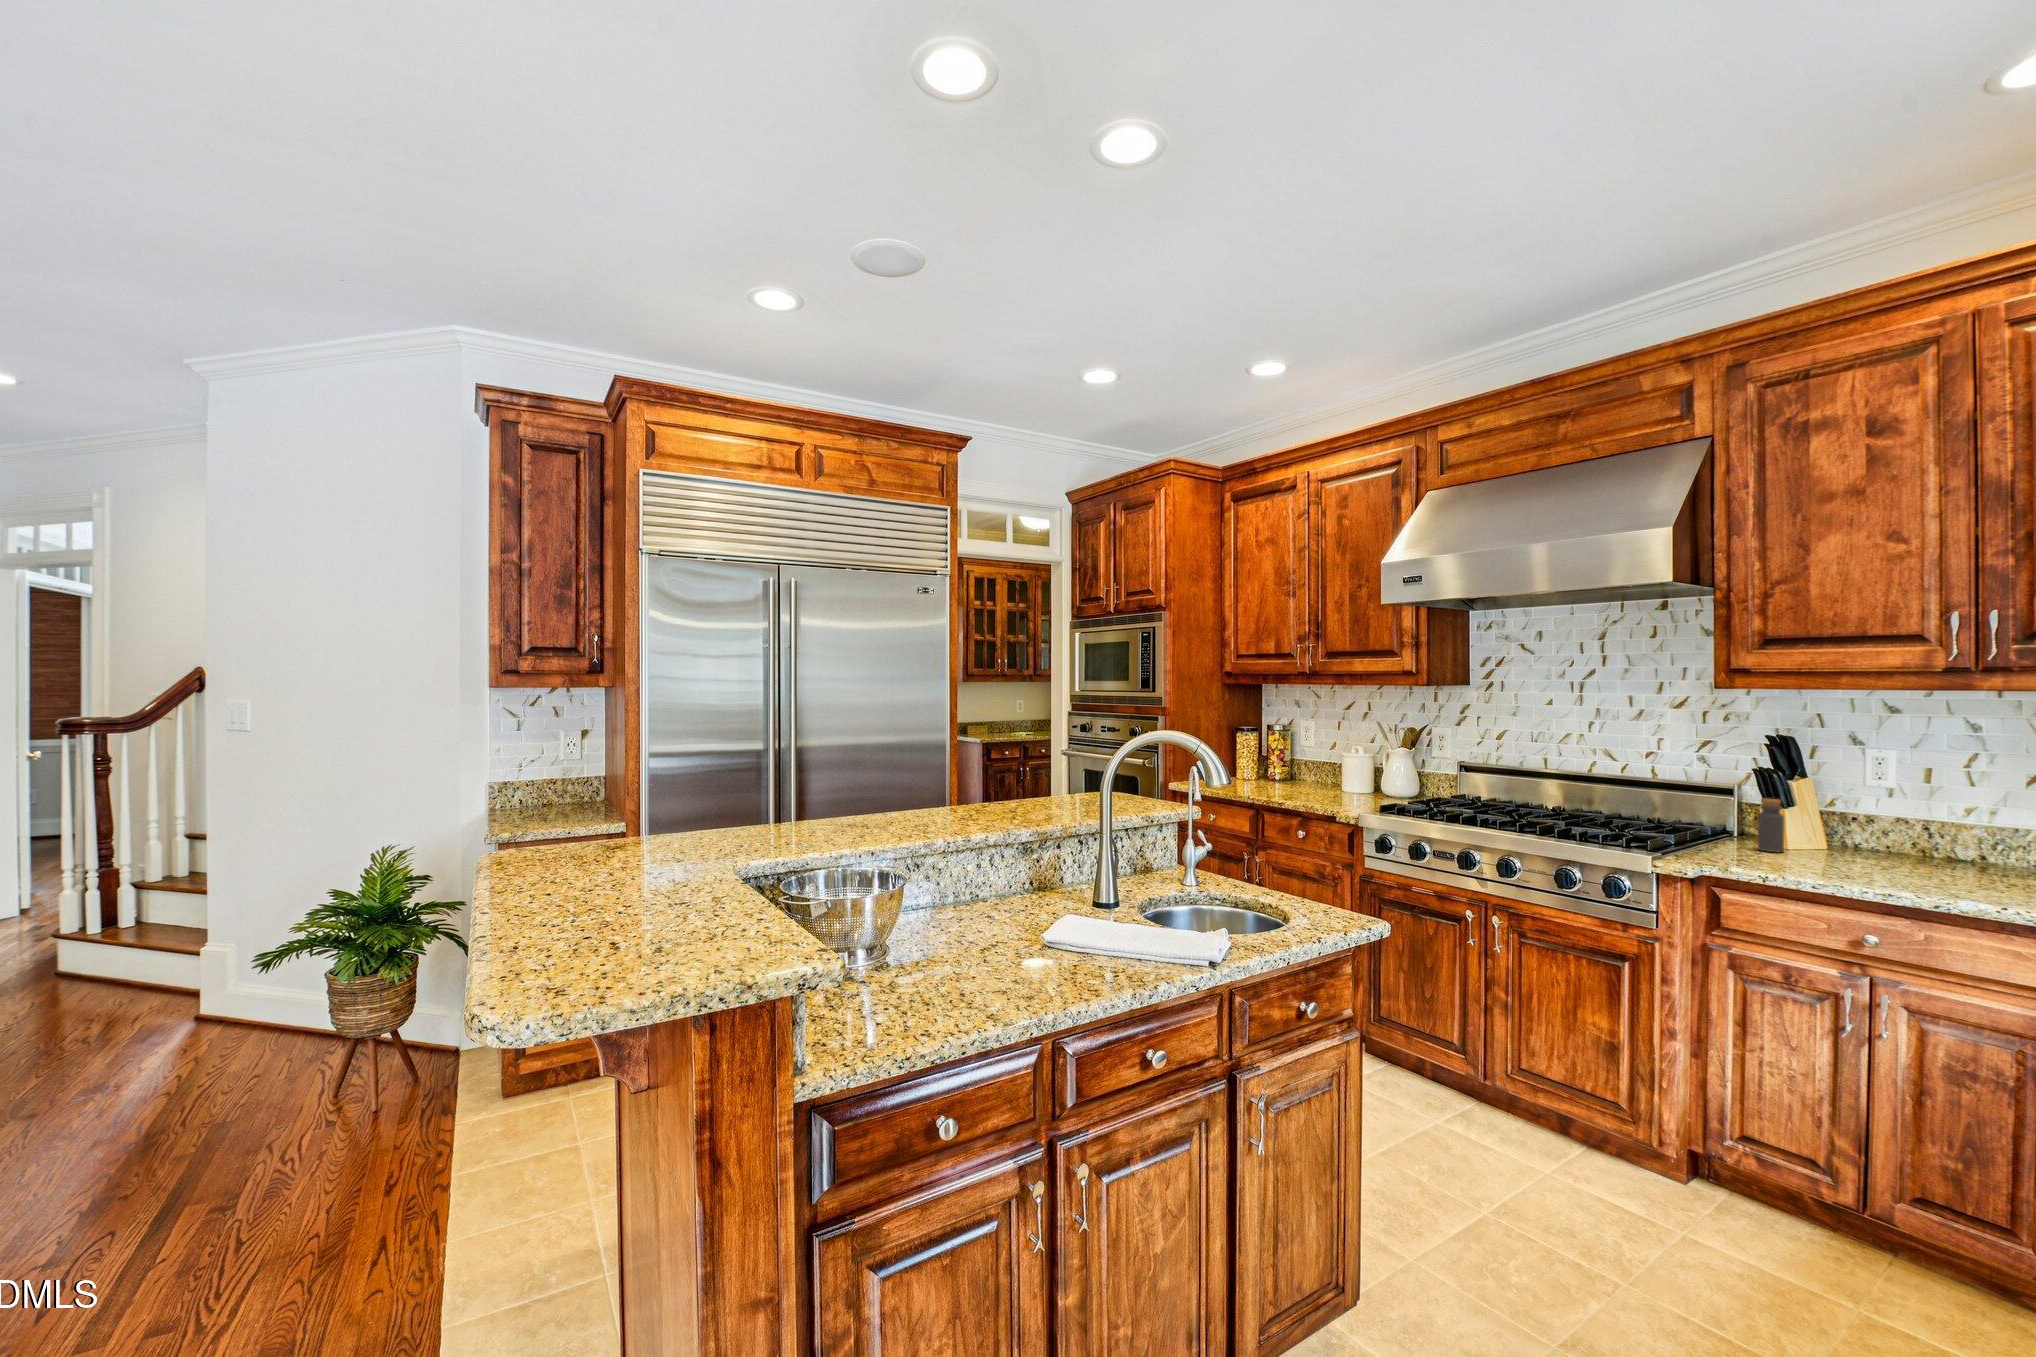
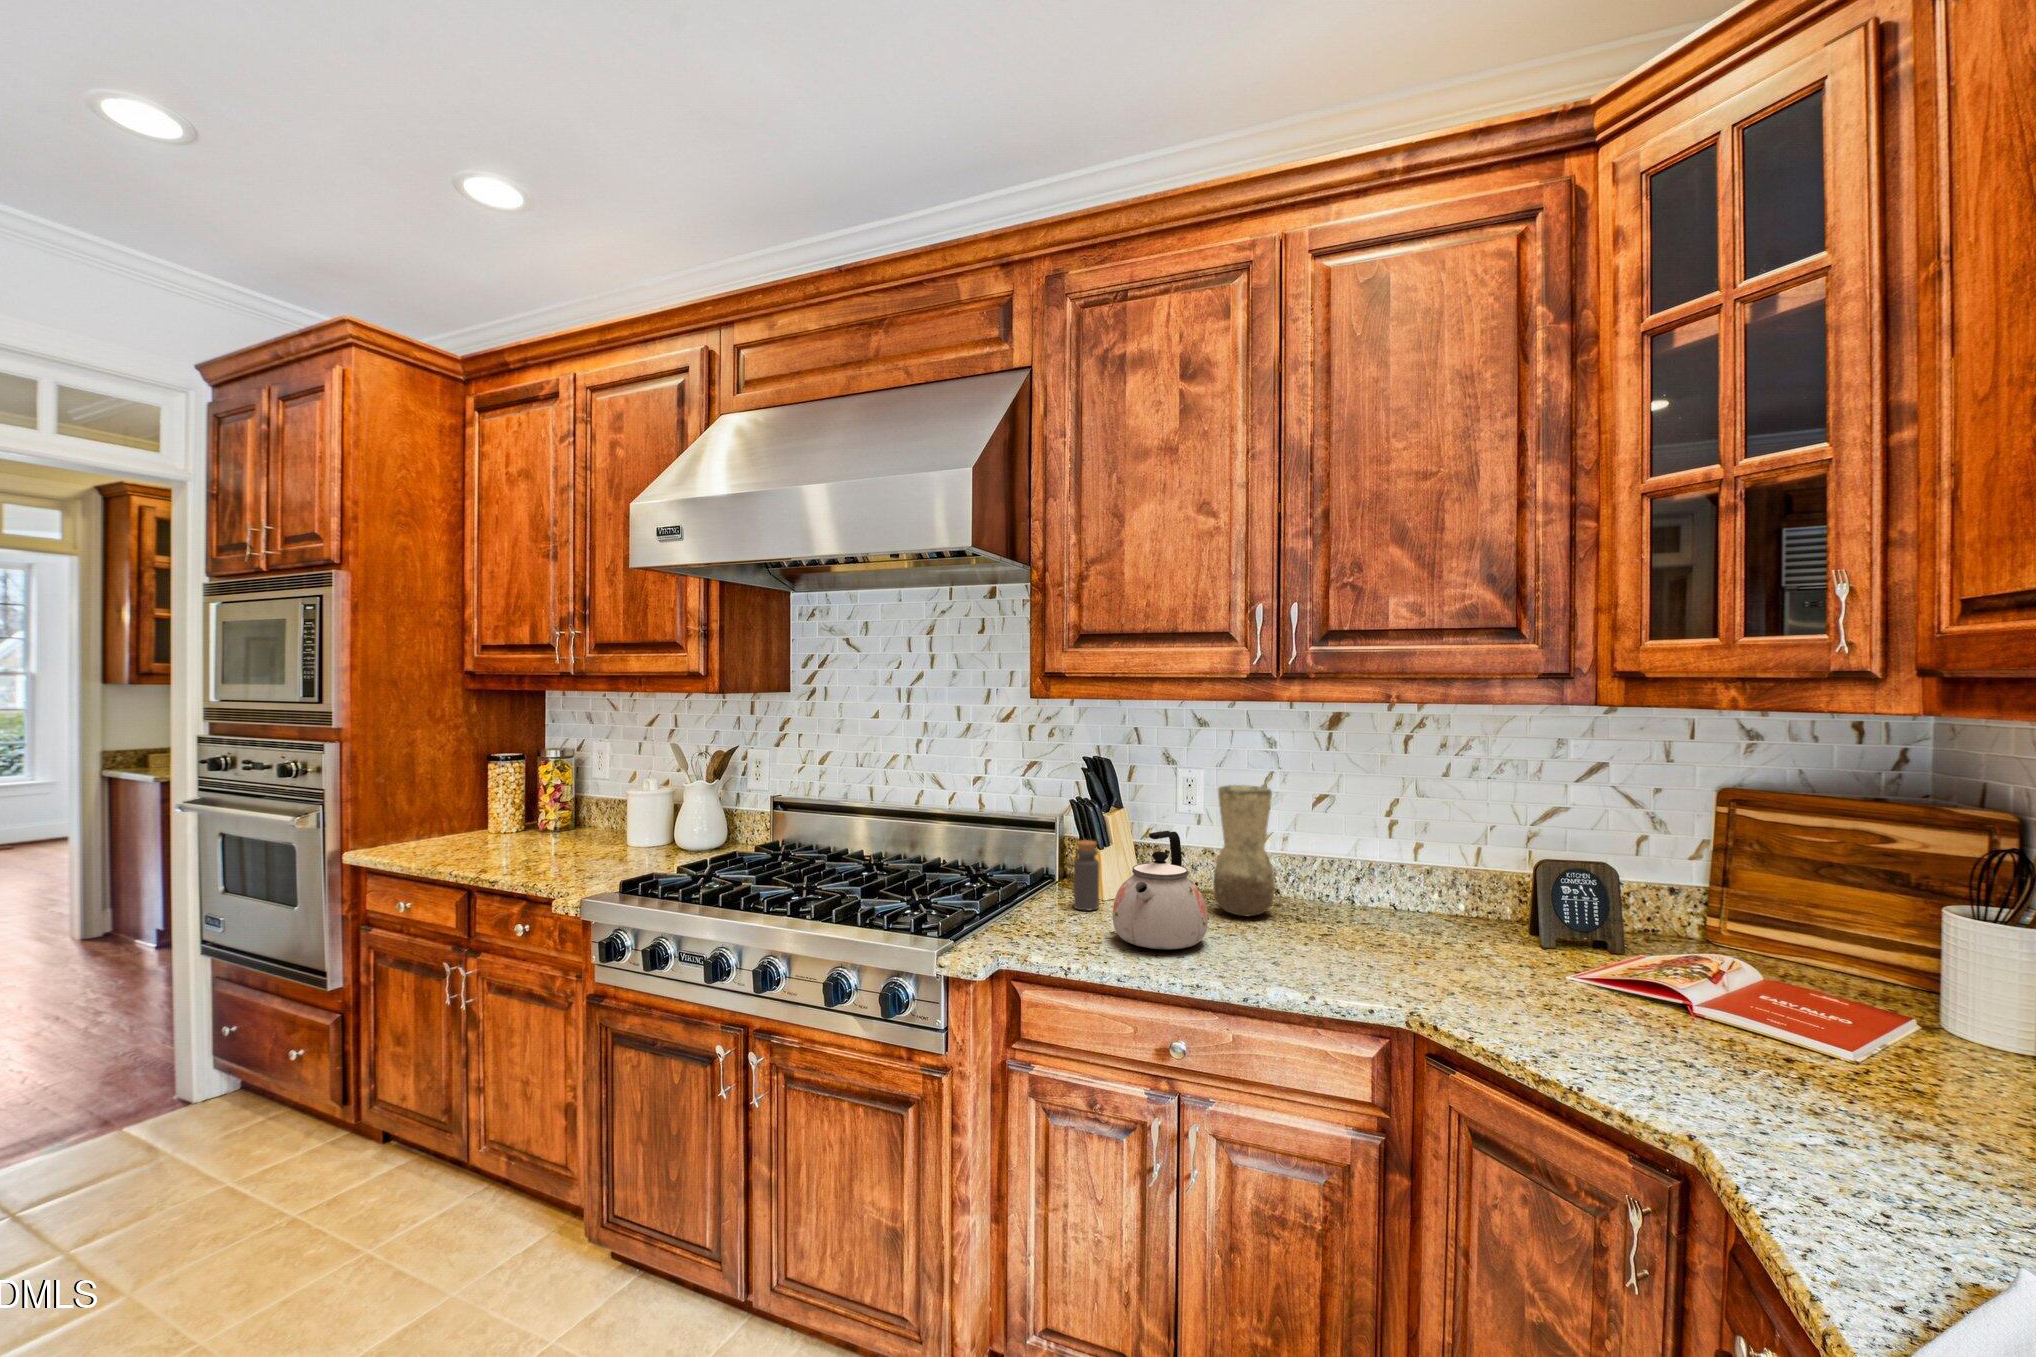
vase: none [1908,760,1980,868] -> present [1213,785,1275,916]
kettle: none [1802,788,1900,875] -> present [1113,831,1208,949]

